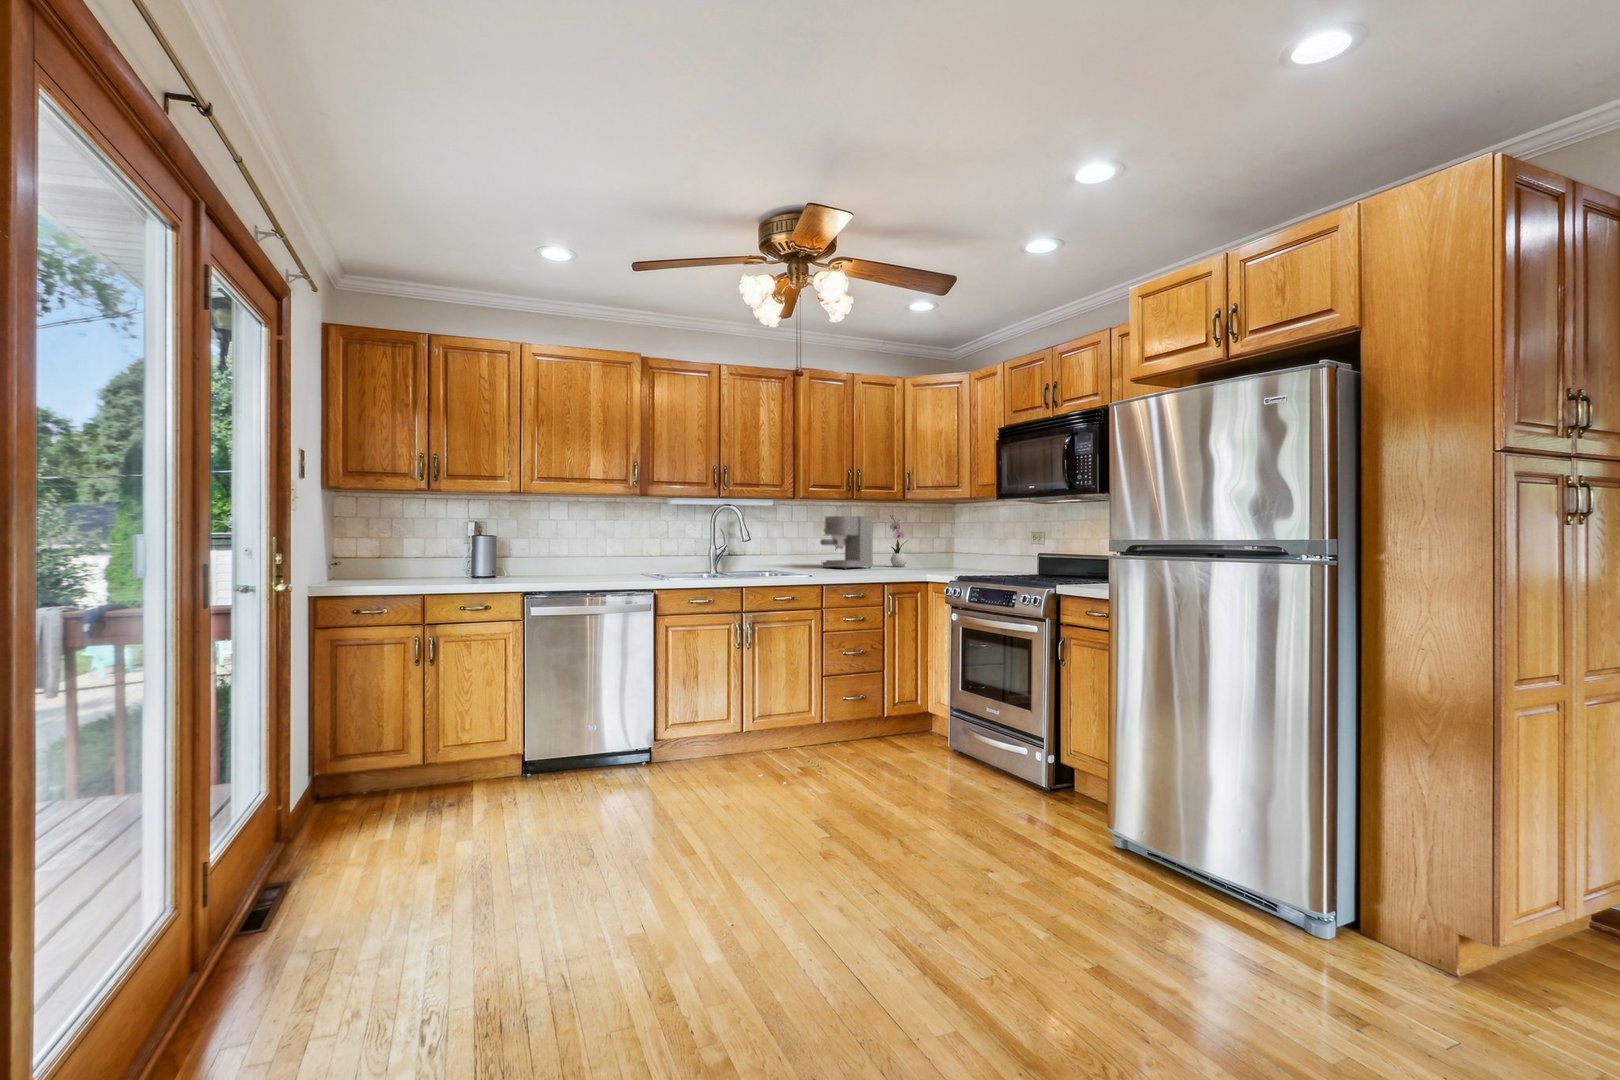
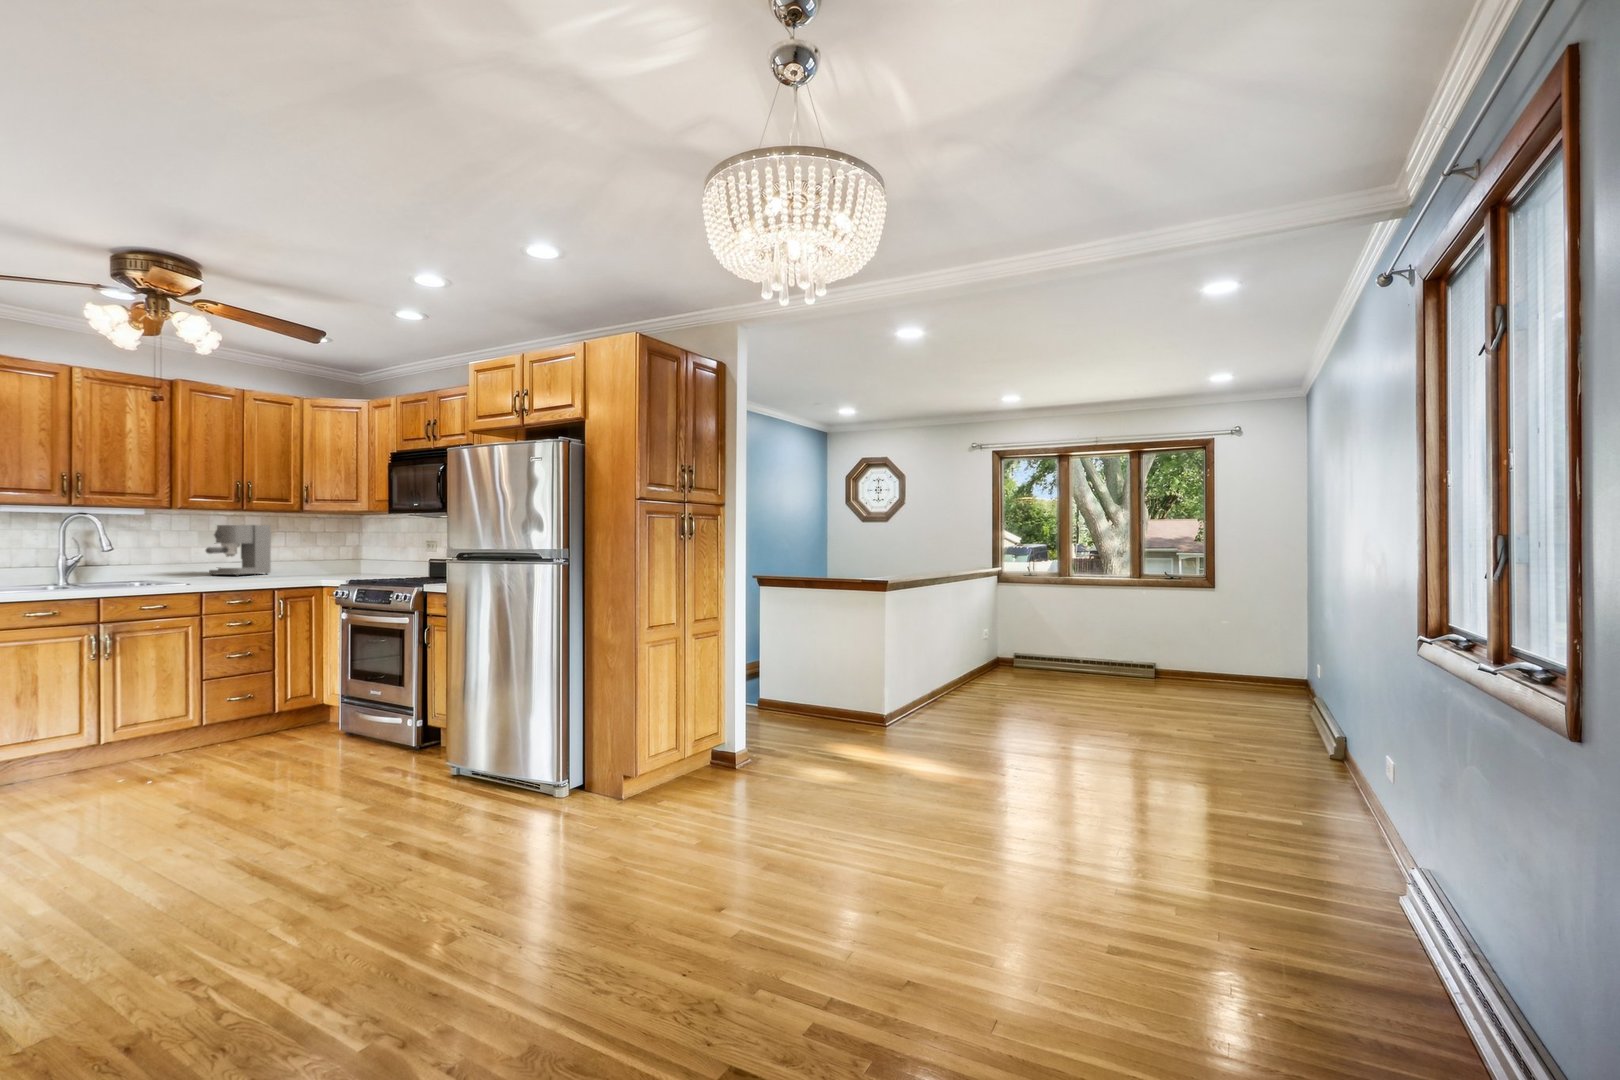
flower arrangement: present [890,515,907,567] -> none [291,524,313,572]

